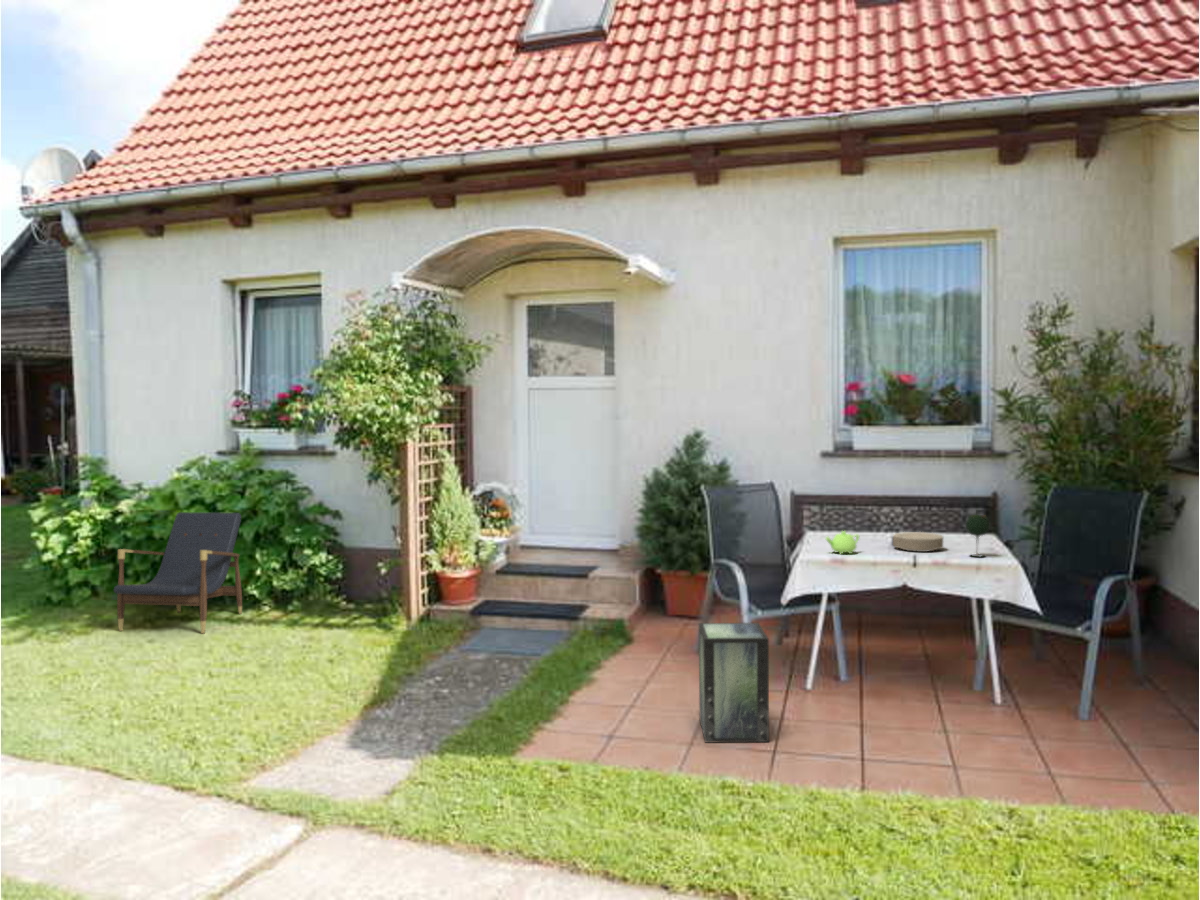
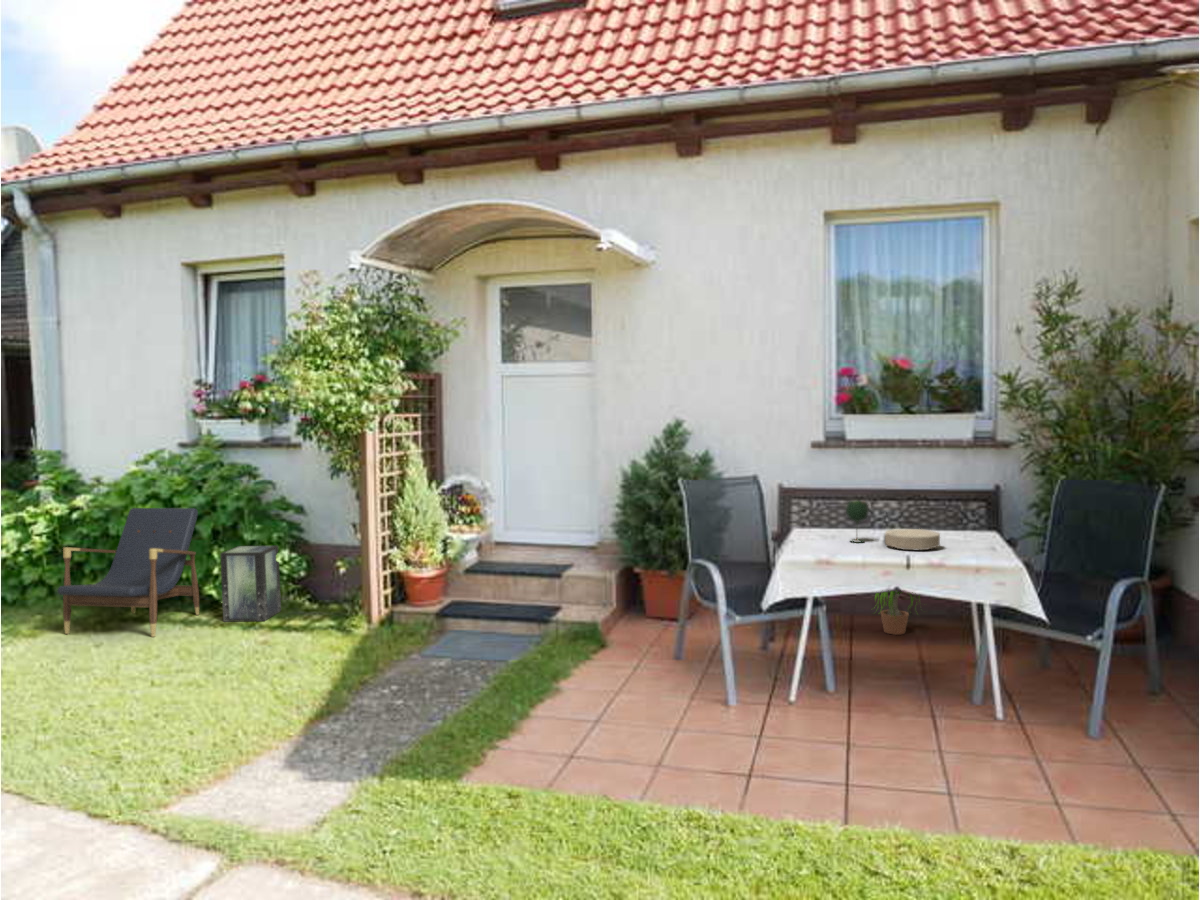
wine glass: present [966,515,989,557] -> present [846,501,869,543]
teapot: present [826,531,859,554] -> none [810,529,848,554]
potted plant: none [875,581,932,632] -> present [875,590,920,635]
storage box: present [699,623,769,742] -> present [220,546,281,622]

